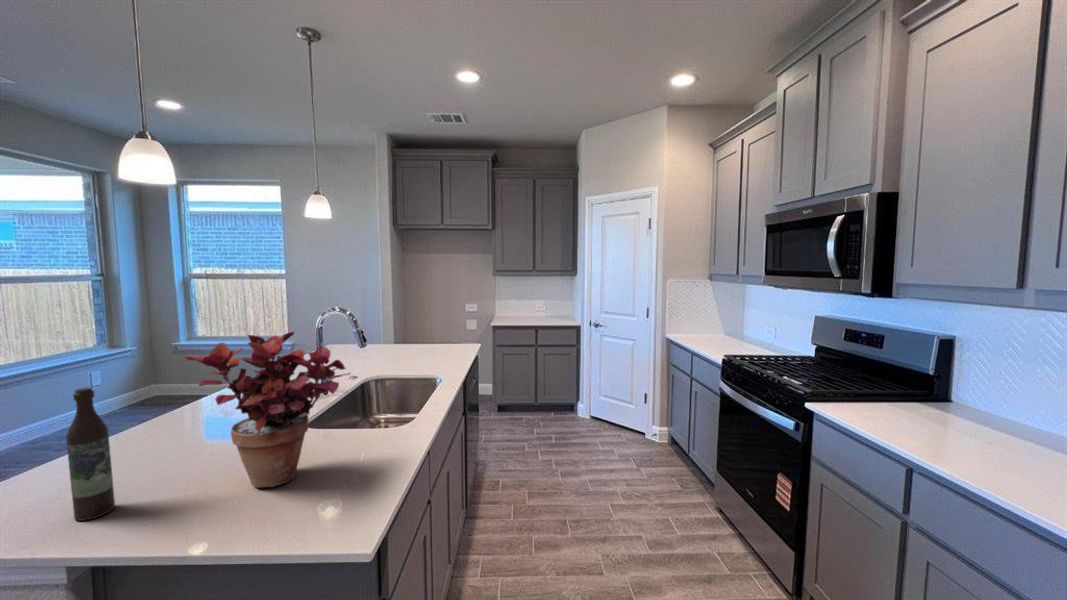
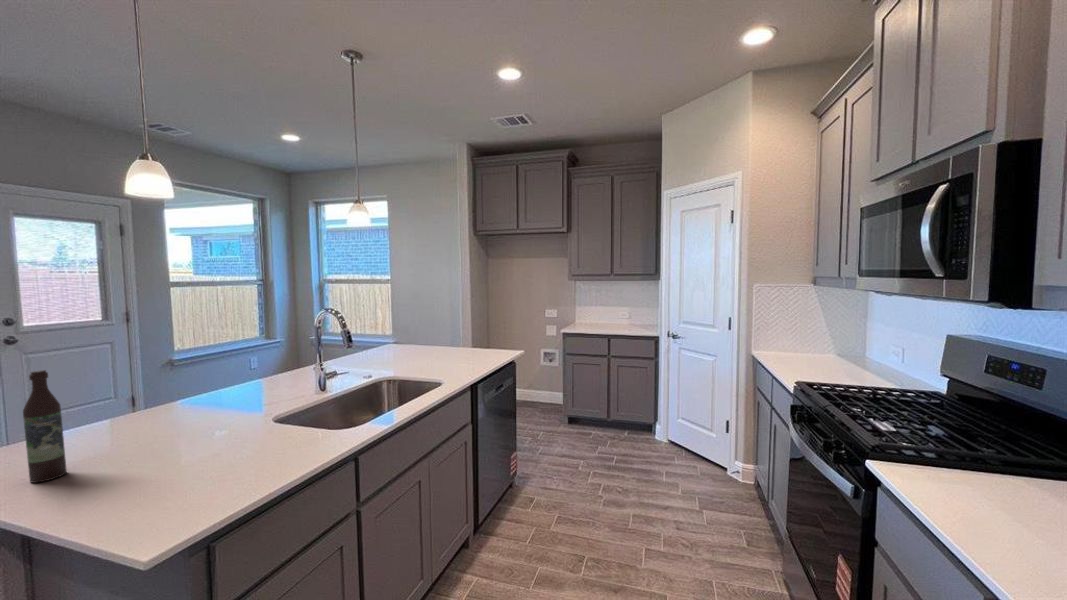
potted plant: present [185,332,345,488] -> none [100,329,258,477]

